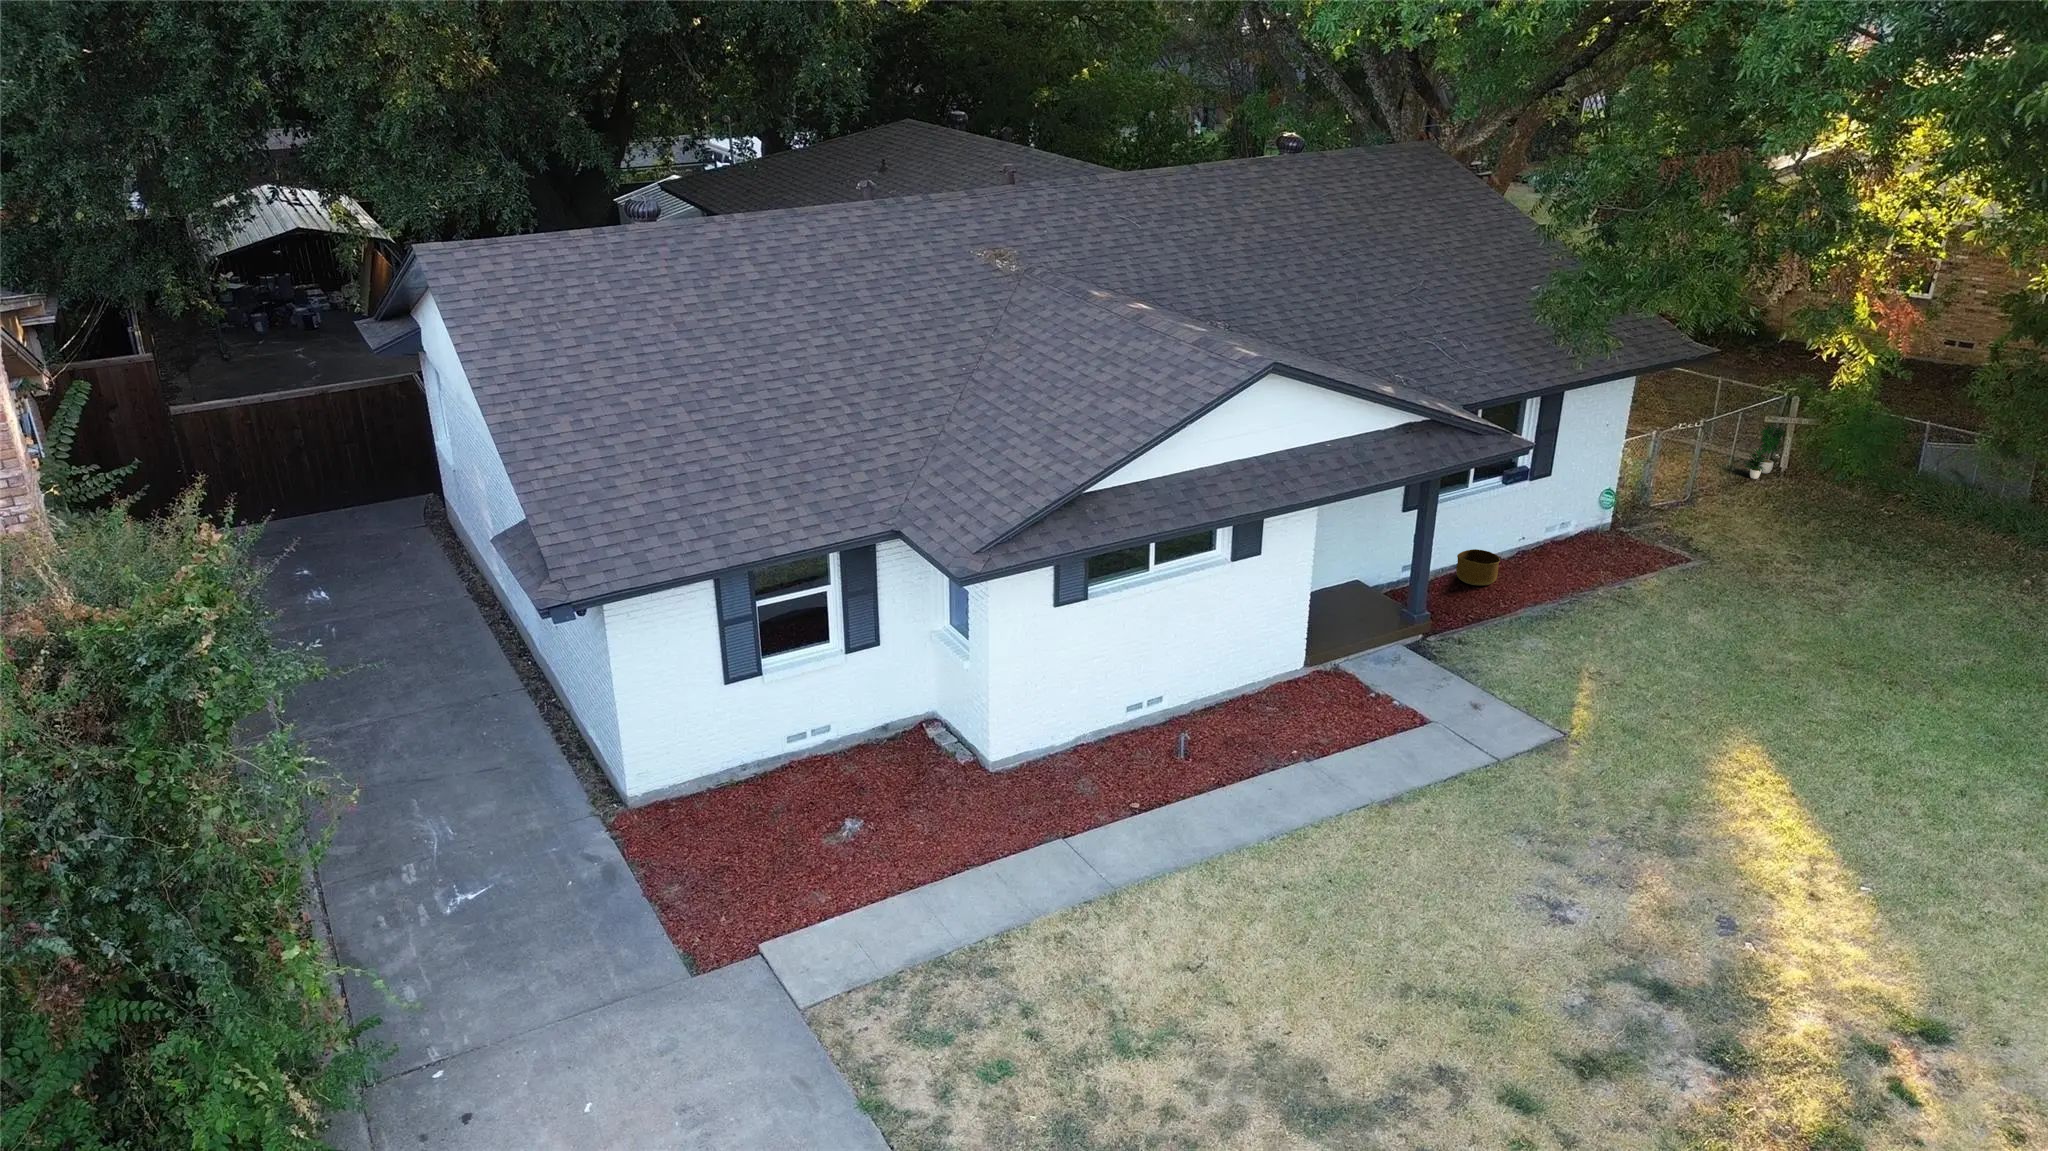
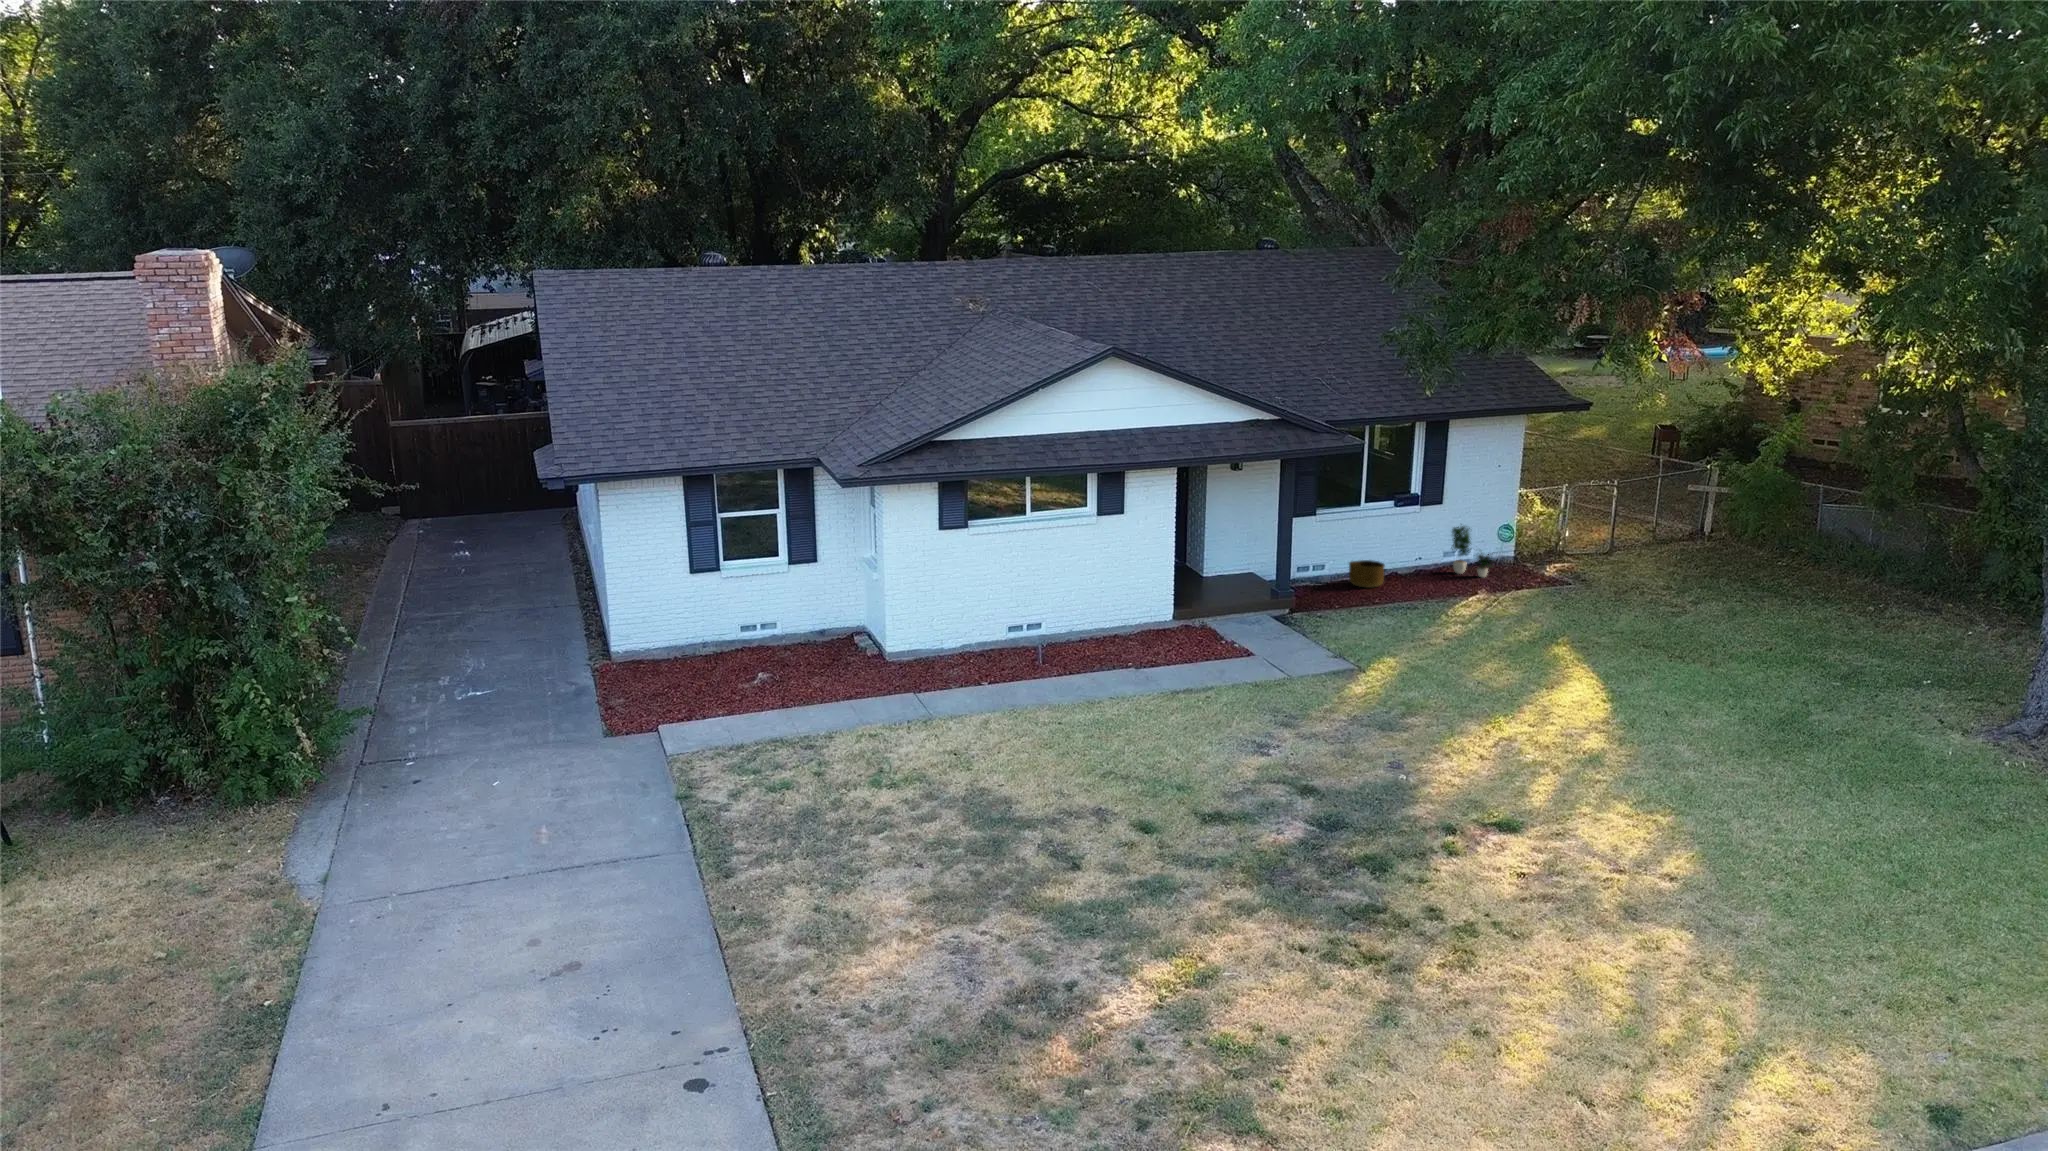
potted plant: present [1746,424,1784,479] -> present [1452,526,1491,577]

